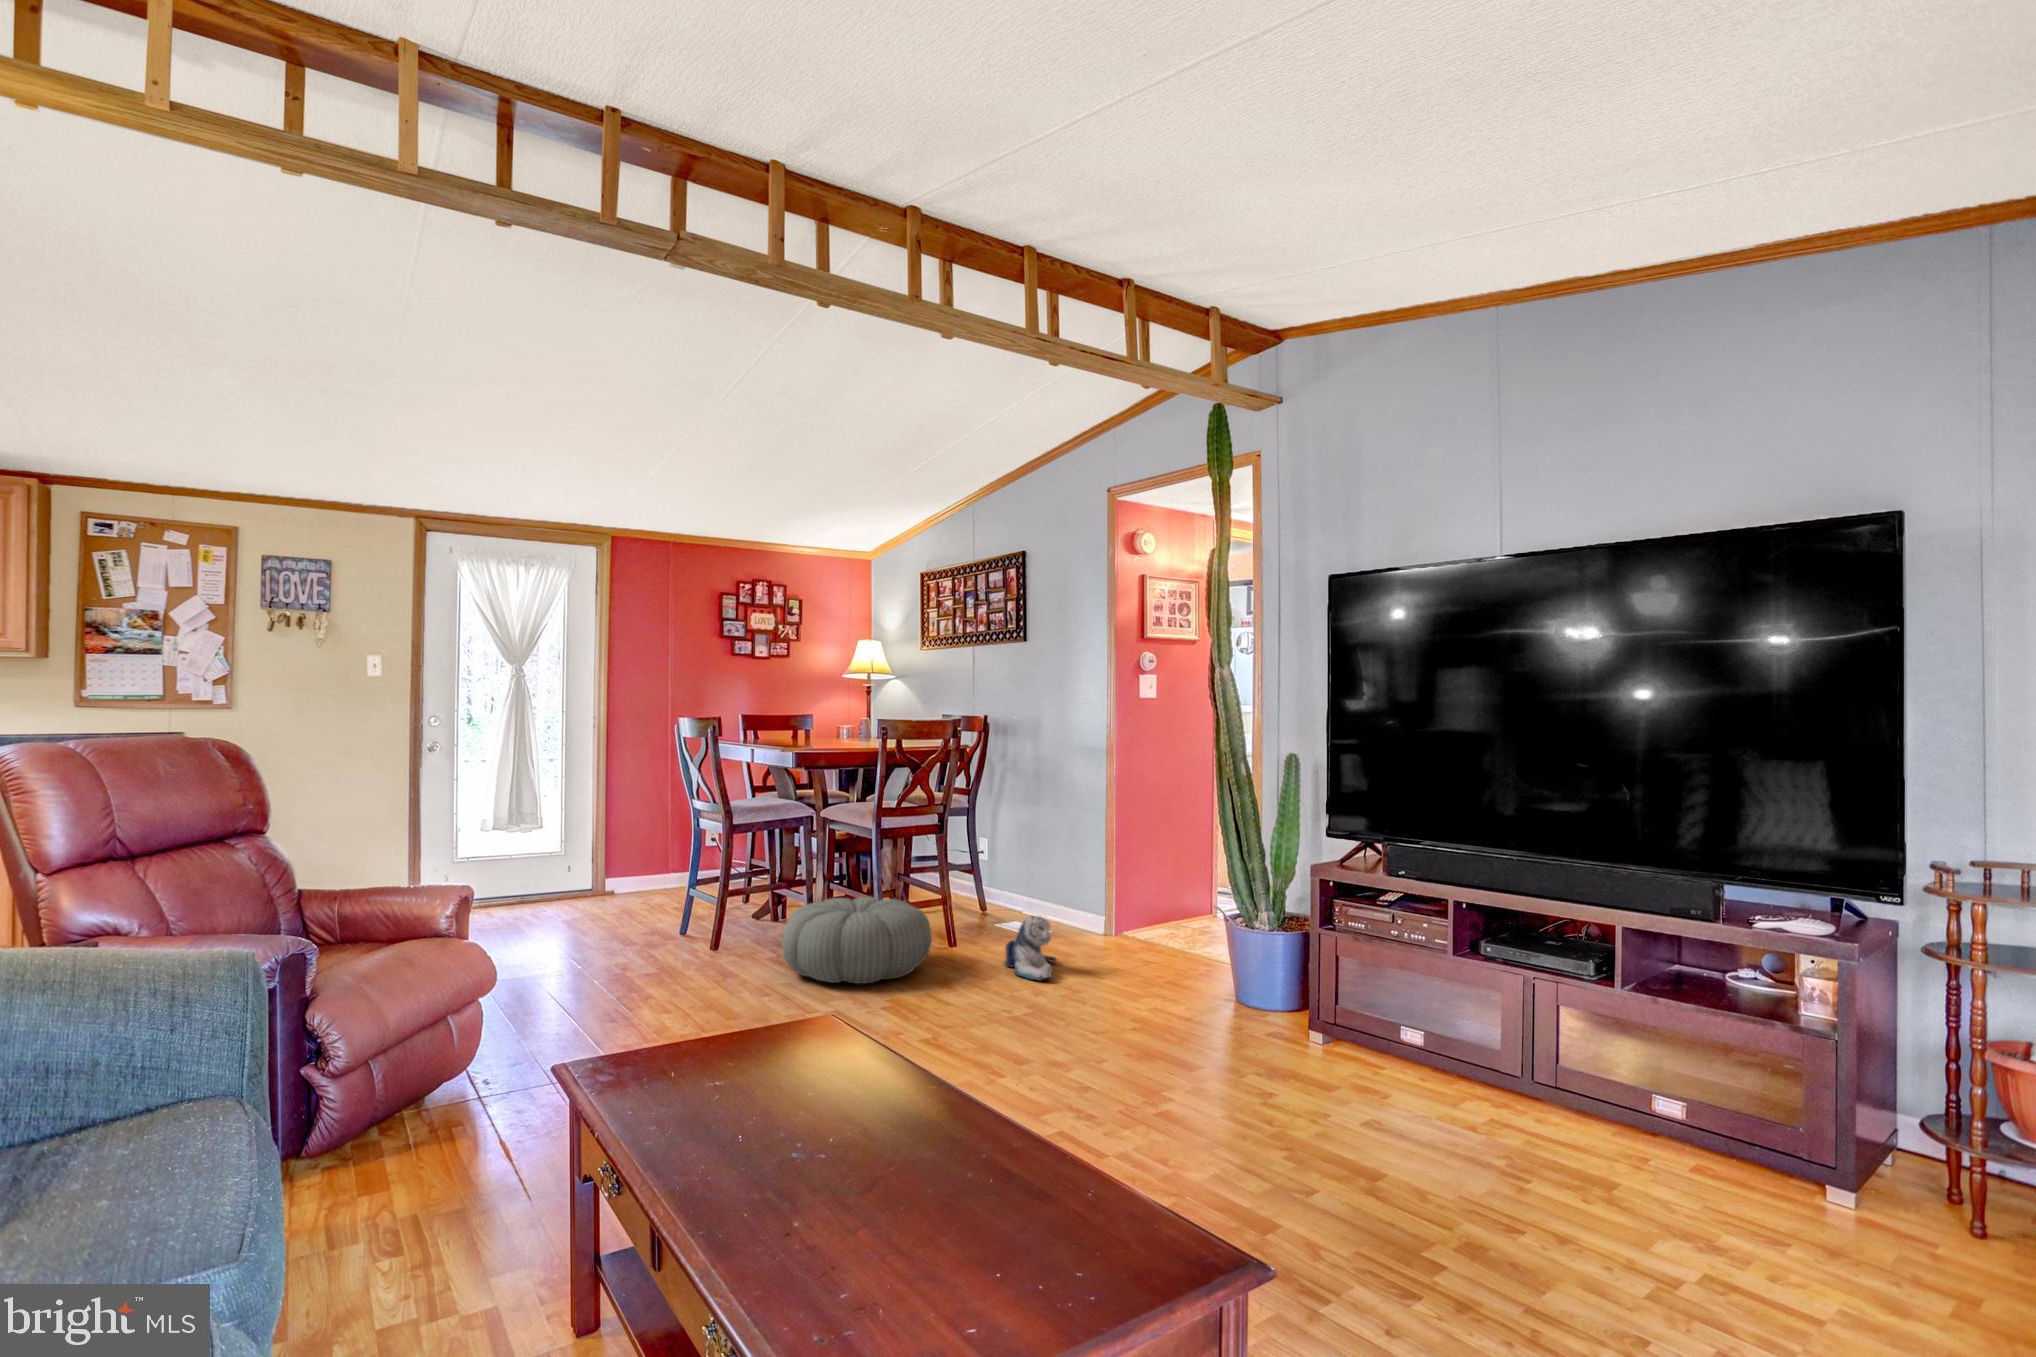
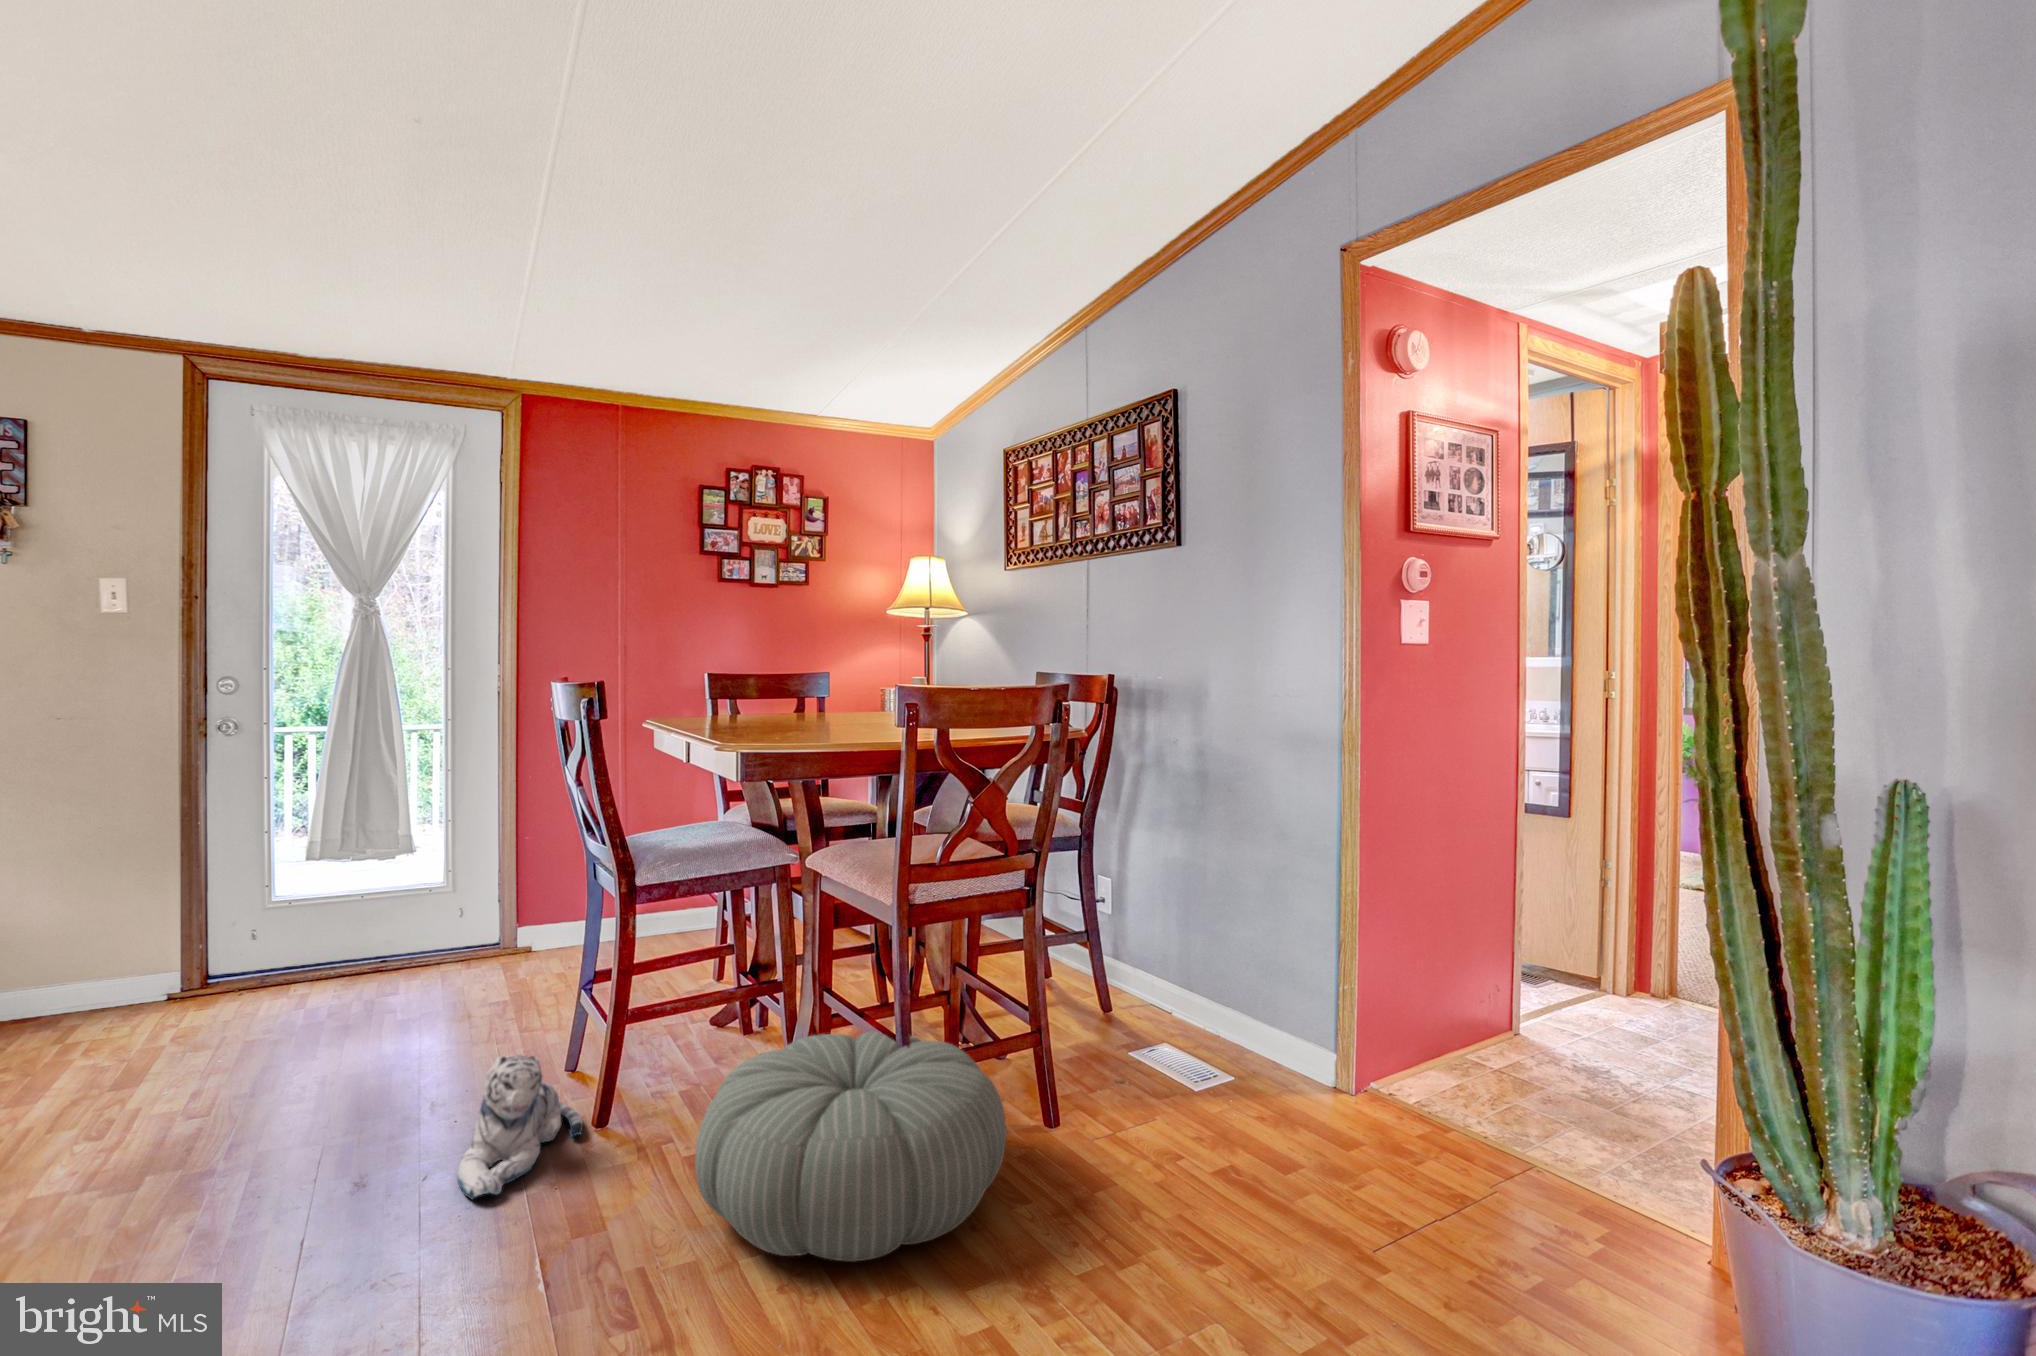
plush toy: present [1005,916,1057,981] -> present [457,1056,583,1199]

